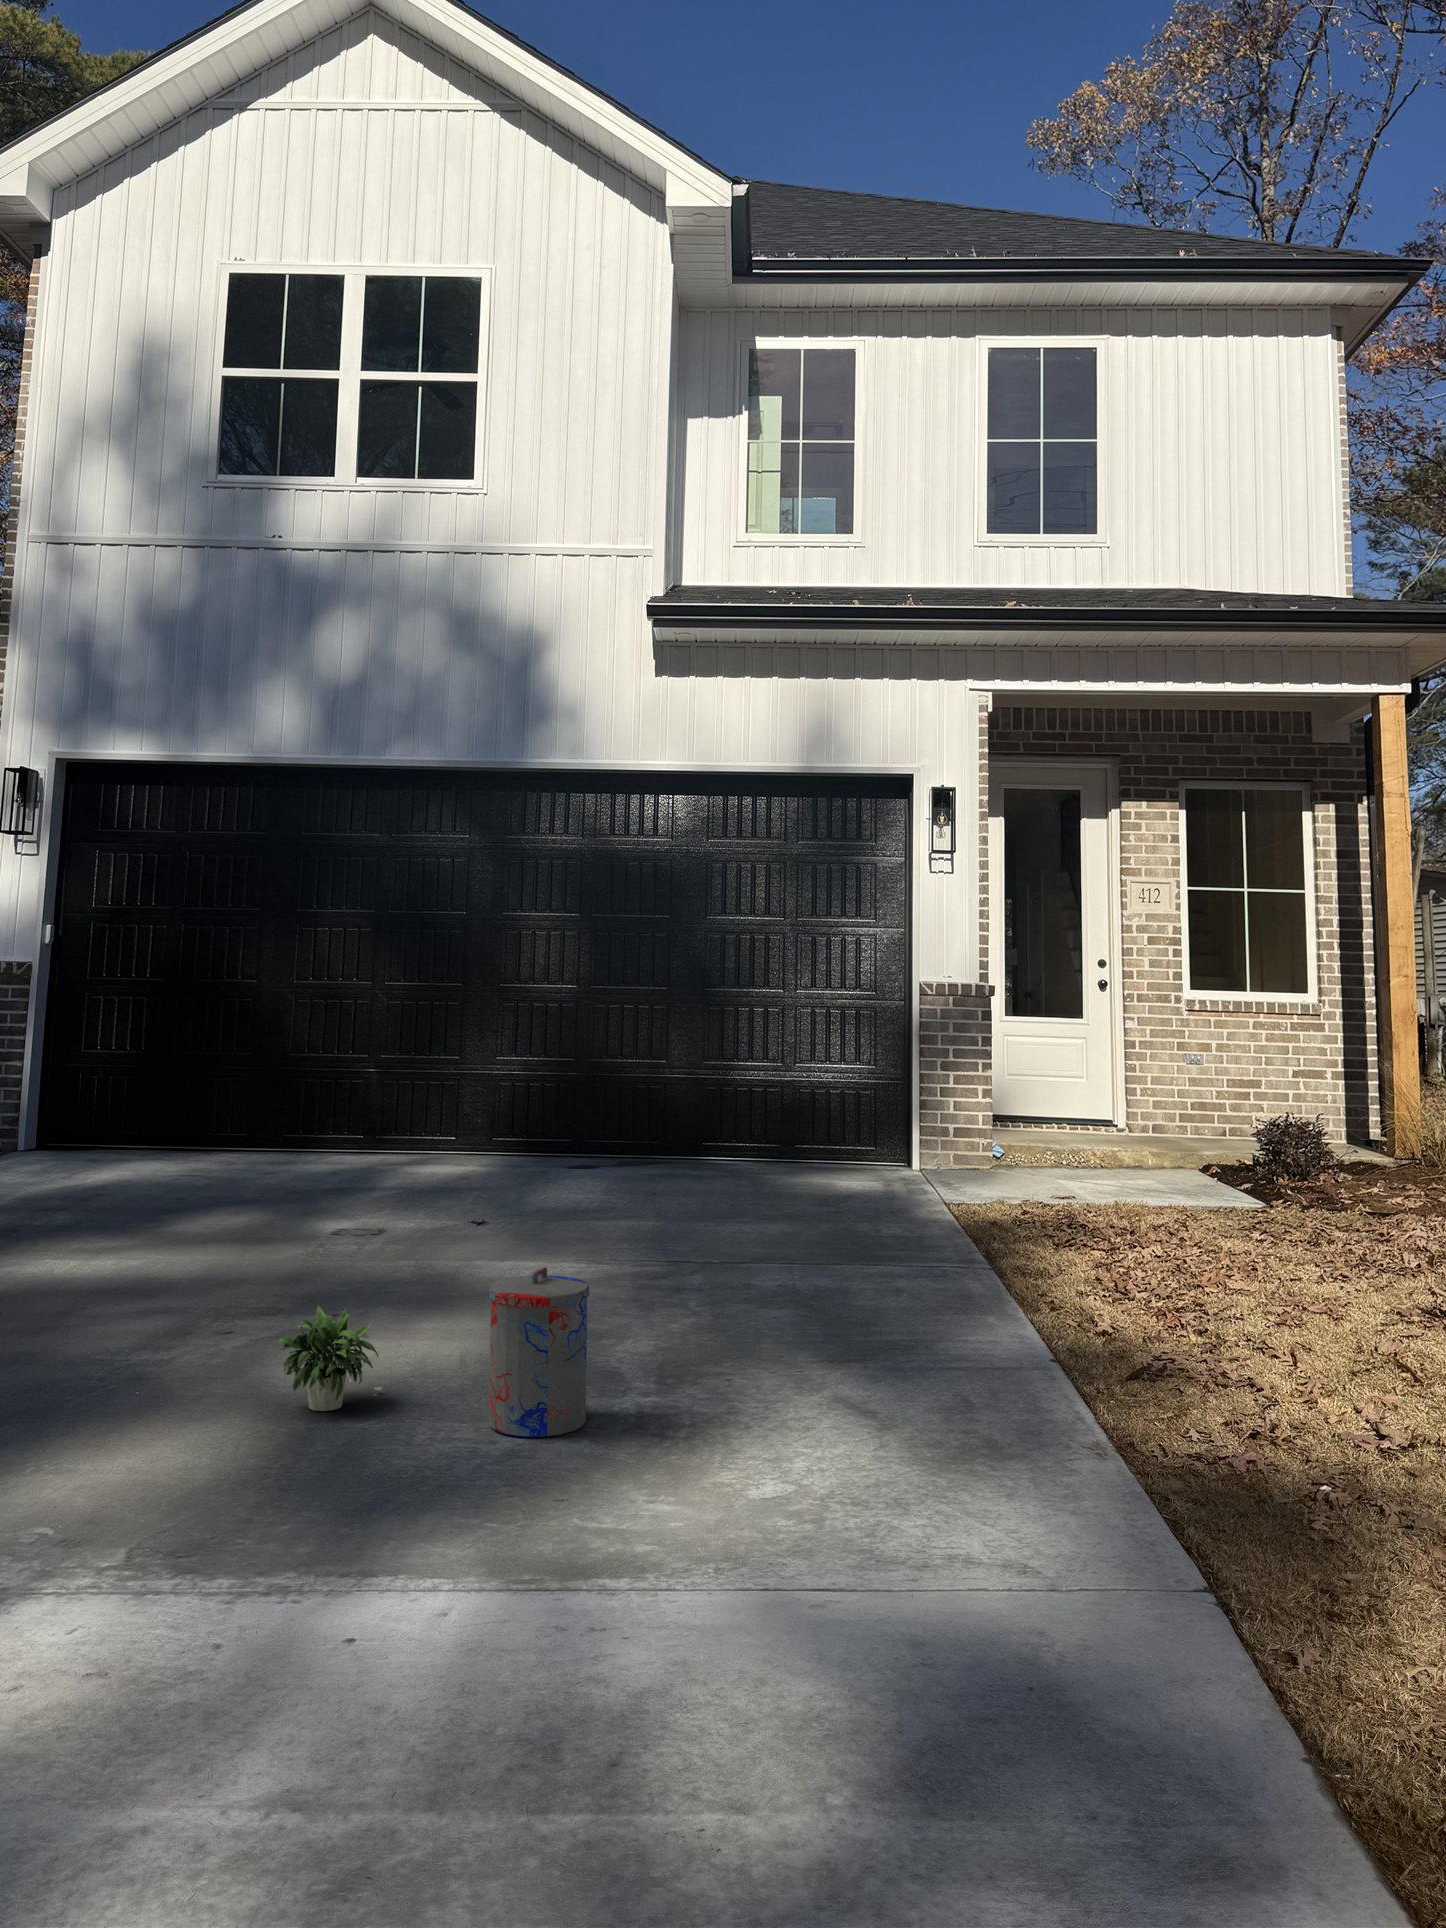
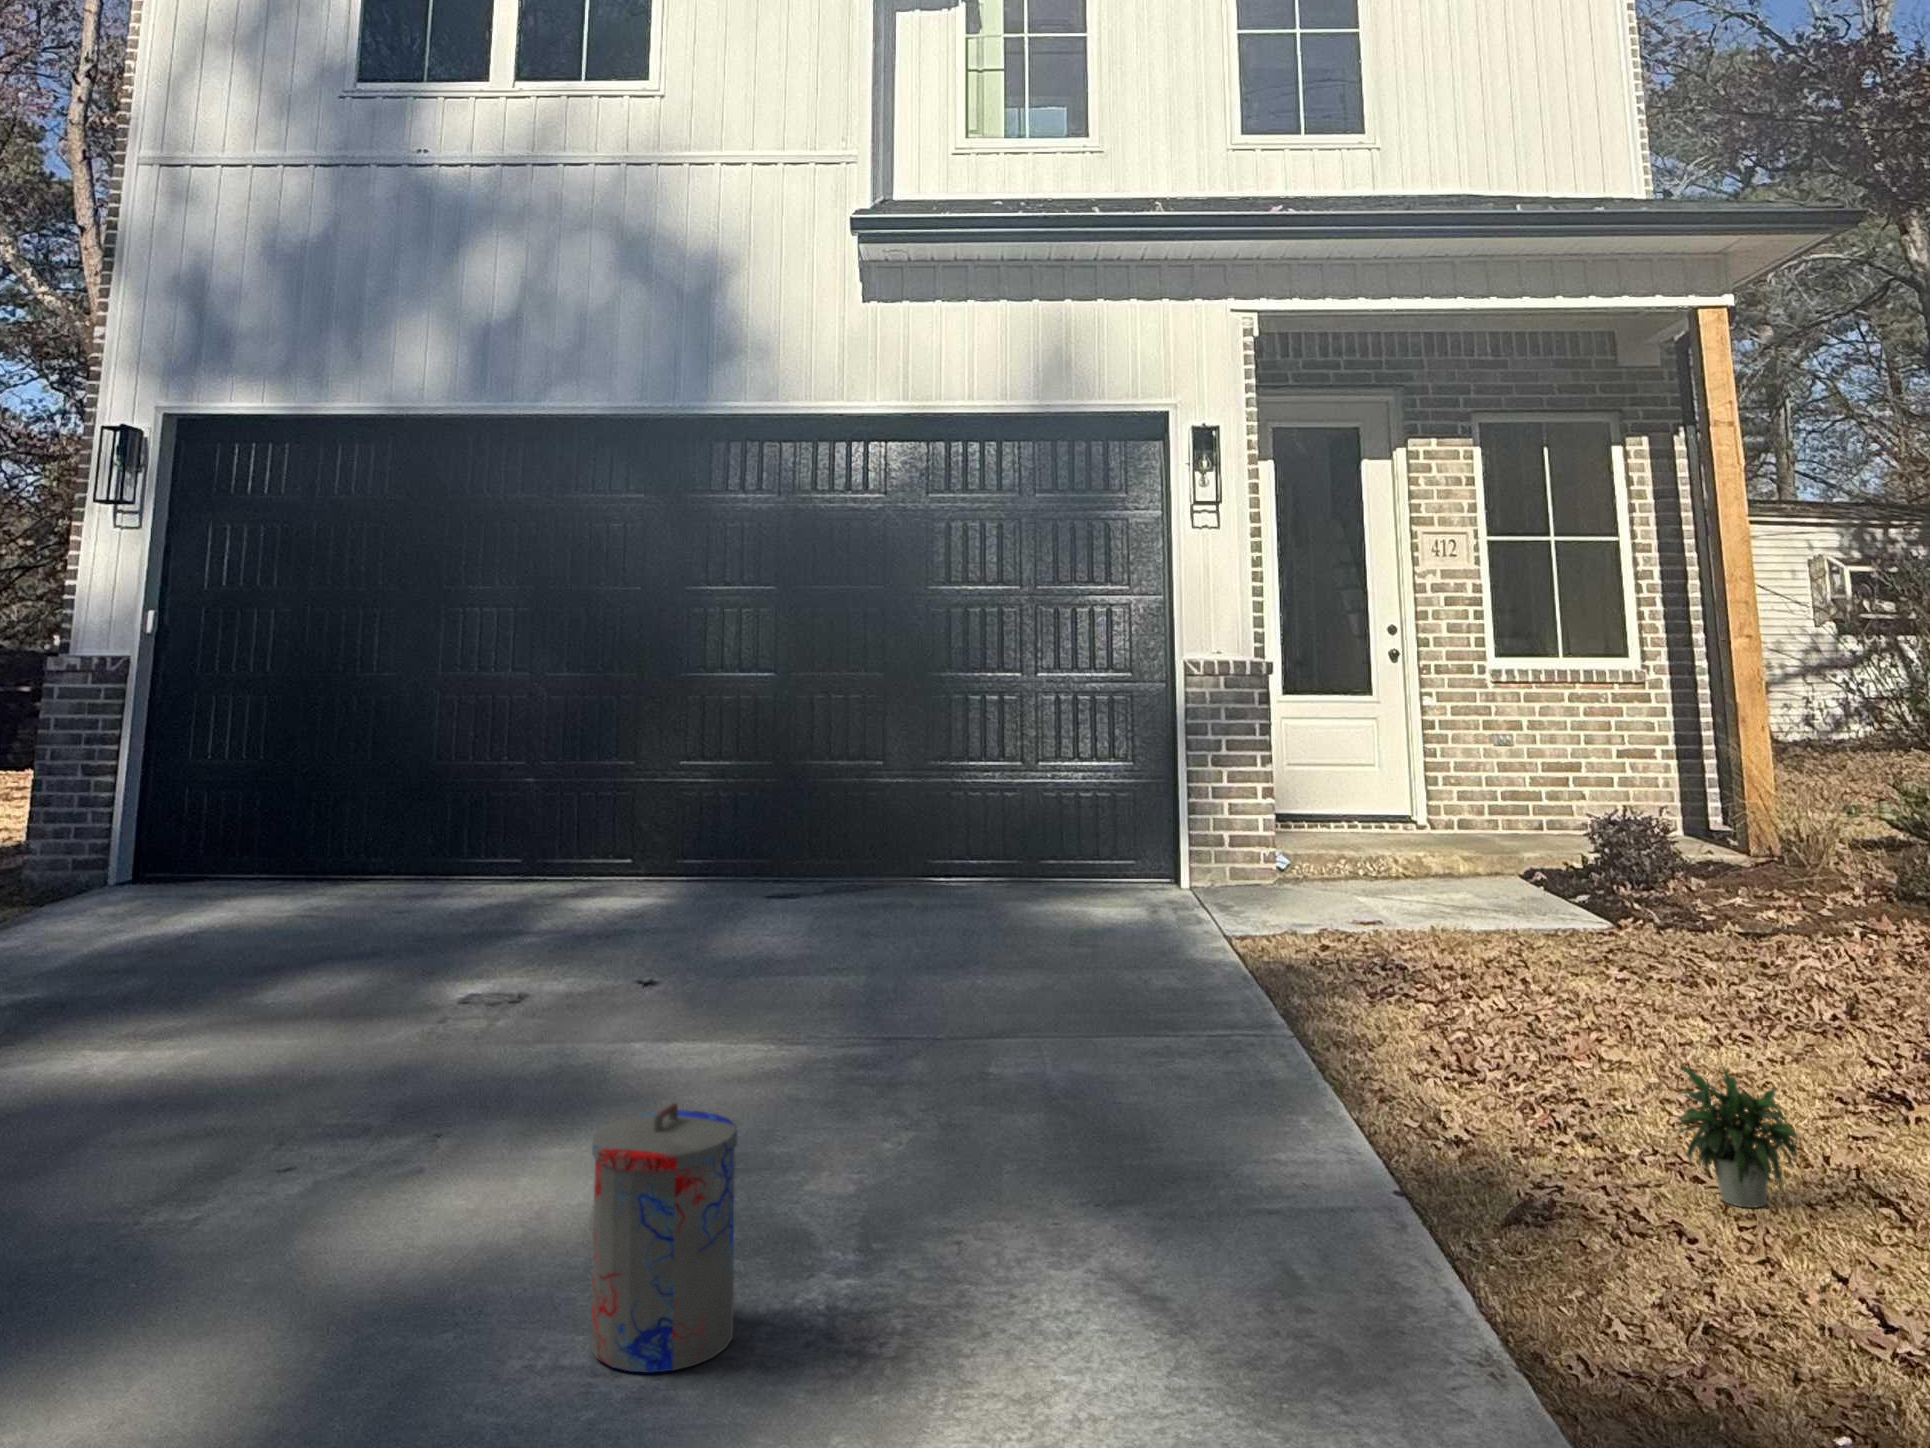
potted plant: present [277,1306,383,1411] -> present [1678,1066,1798,1208]

